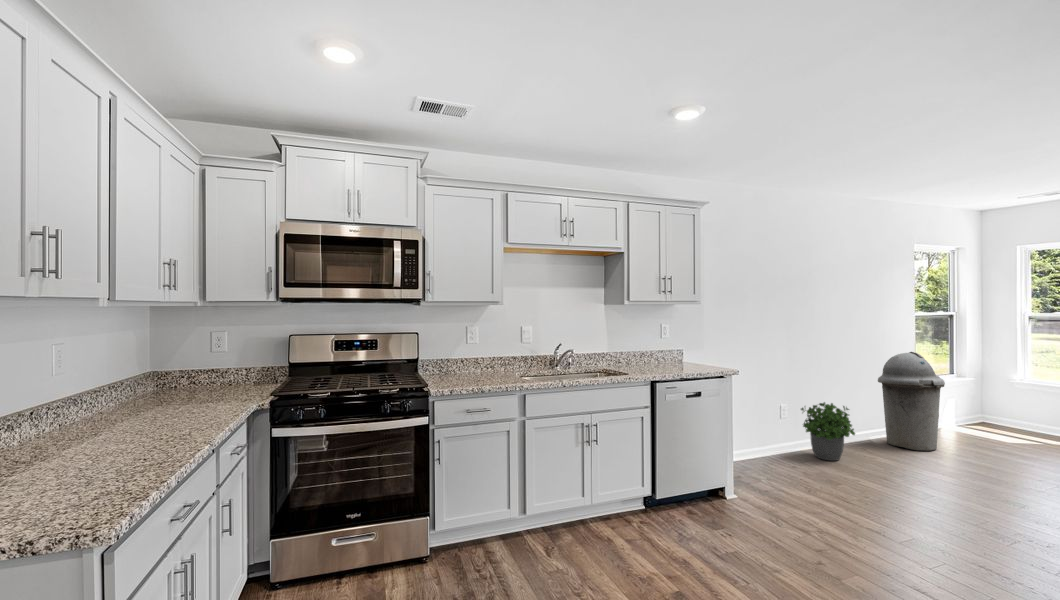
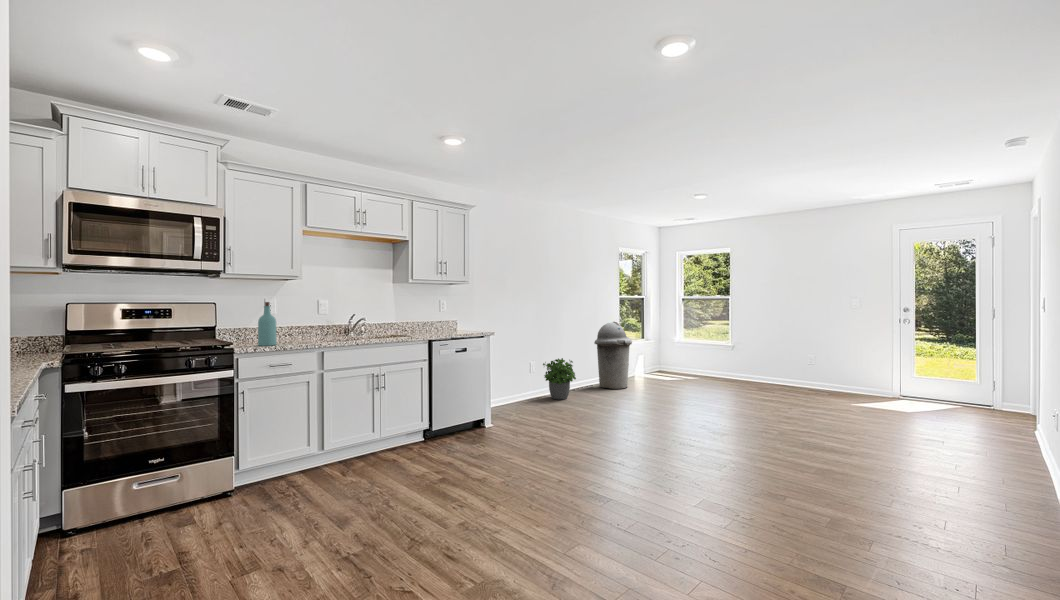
bottle: none [456,334,475,386] -> present [258,302,277,346]

